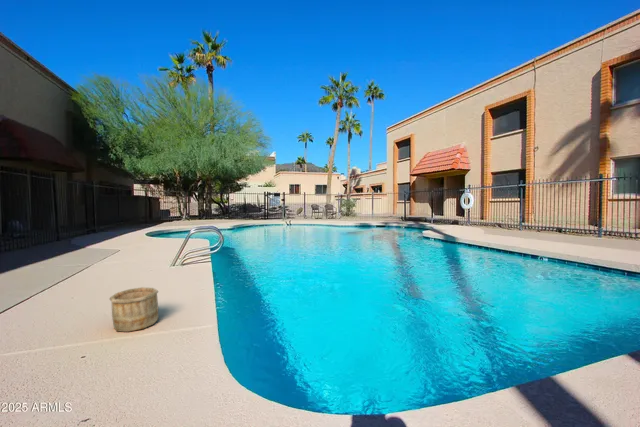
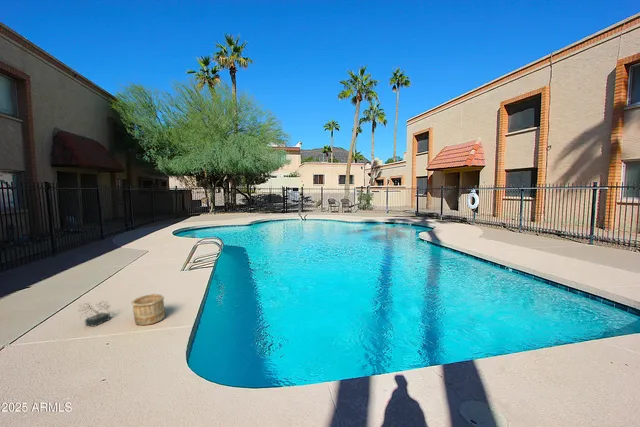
decorative plant: none [22,298,75,337] -> present [83,301,110,327]

